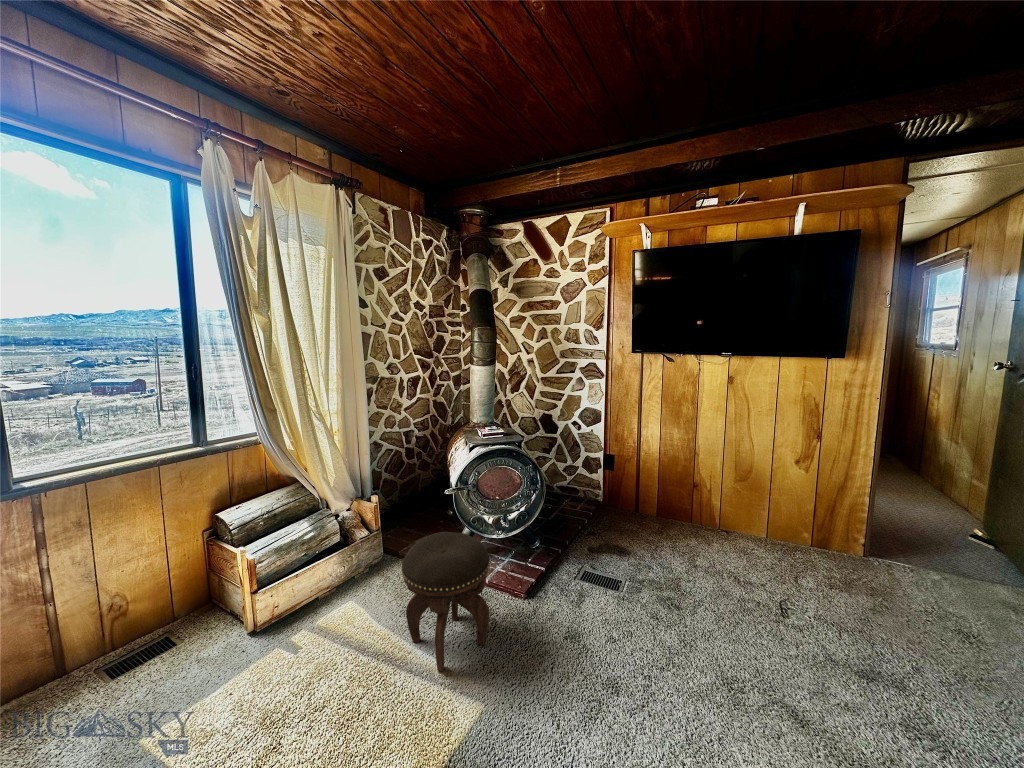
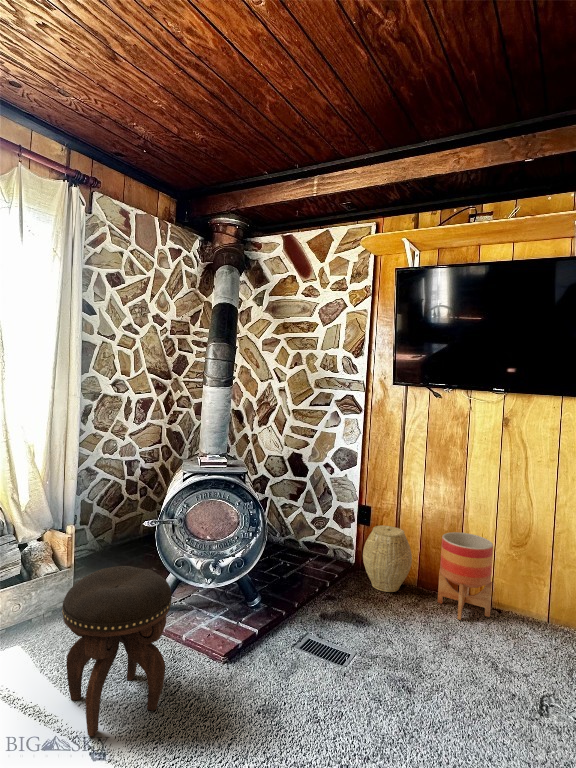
woven basket: none [613,471,655,525] -> present [363,525,412,592]
planter: none [678,473,725,544] -> present [438,532,493,620]

